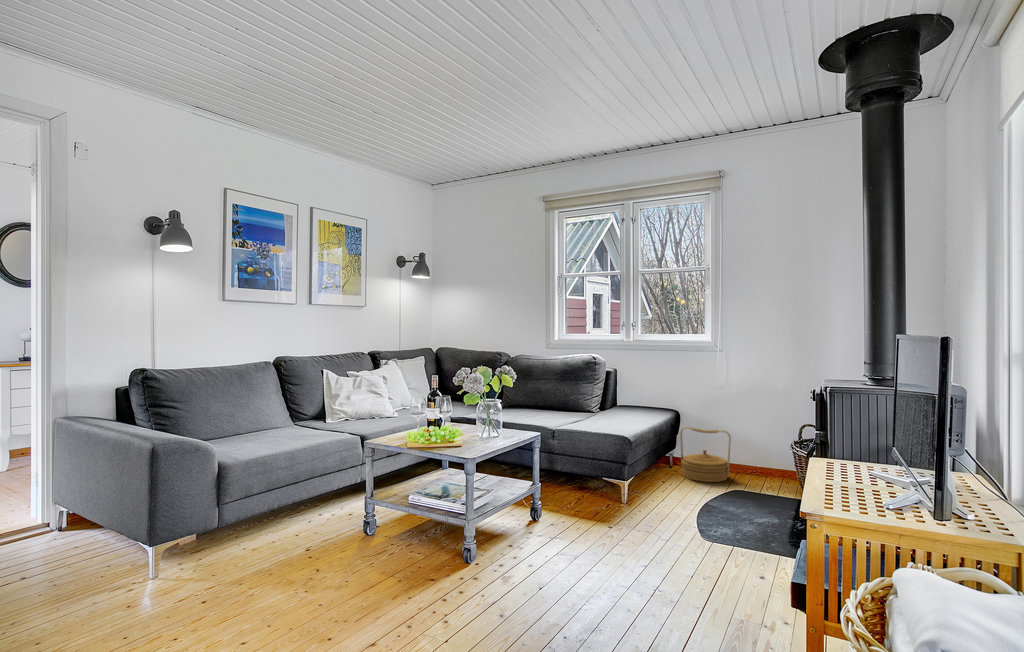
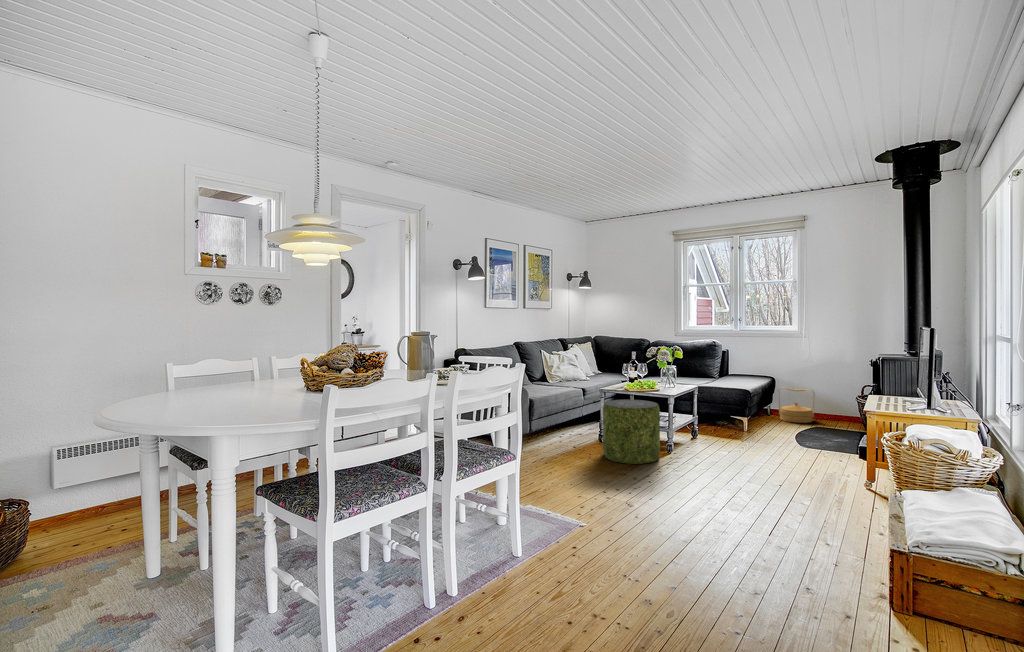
pouf: none [330,468,437,608] -> present [603,399,660,464]

